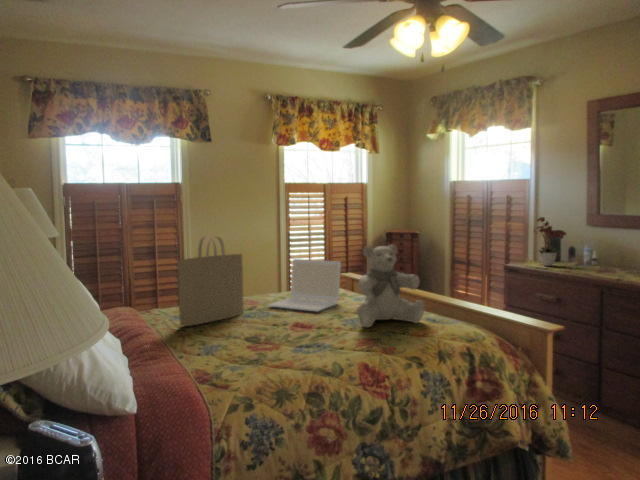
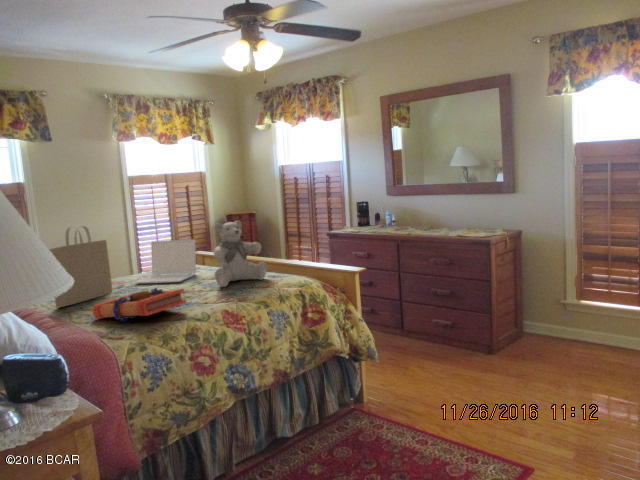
flower arrangement: present [534,217,566,266] -> none [345,190,371,230]
book: none [209,321,316,360] -> present [93,288,186,321]

